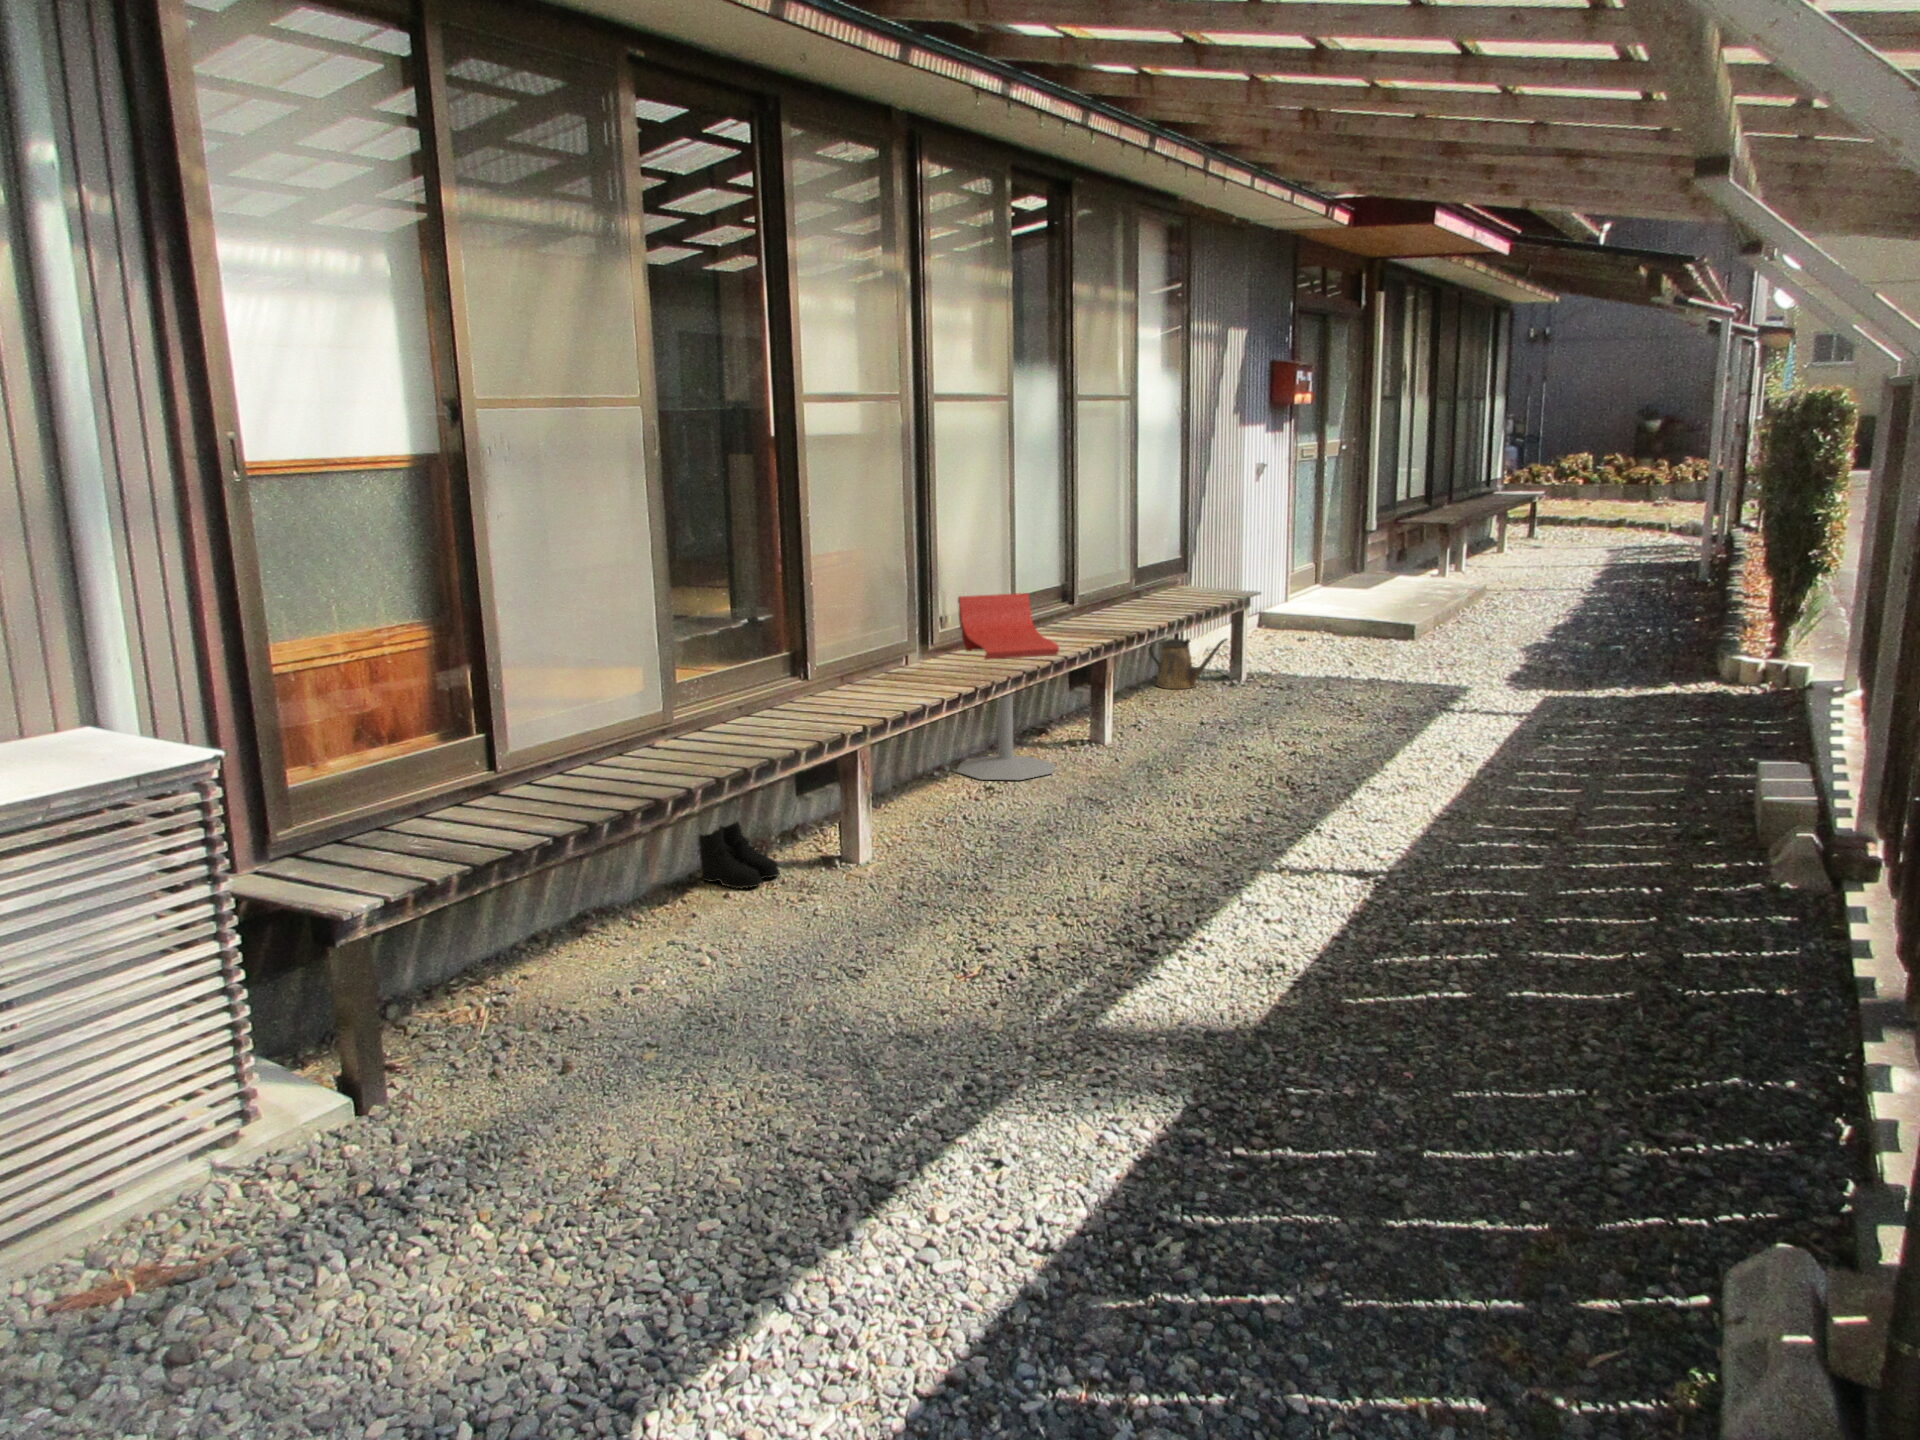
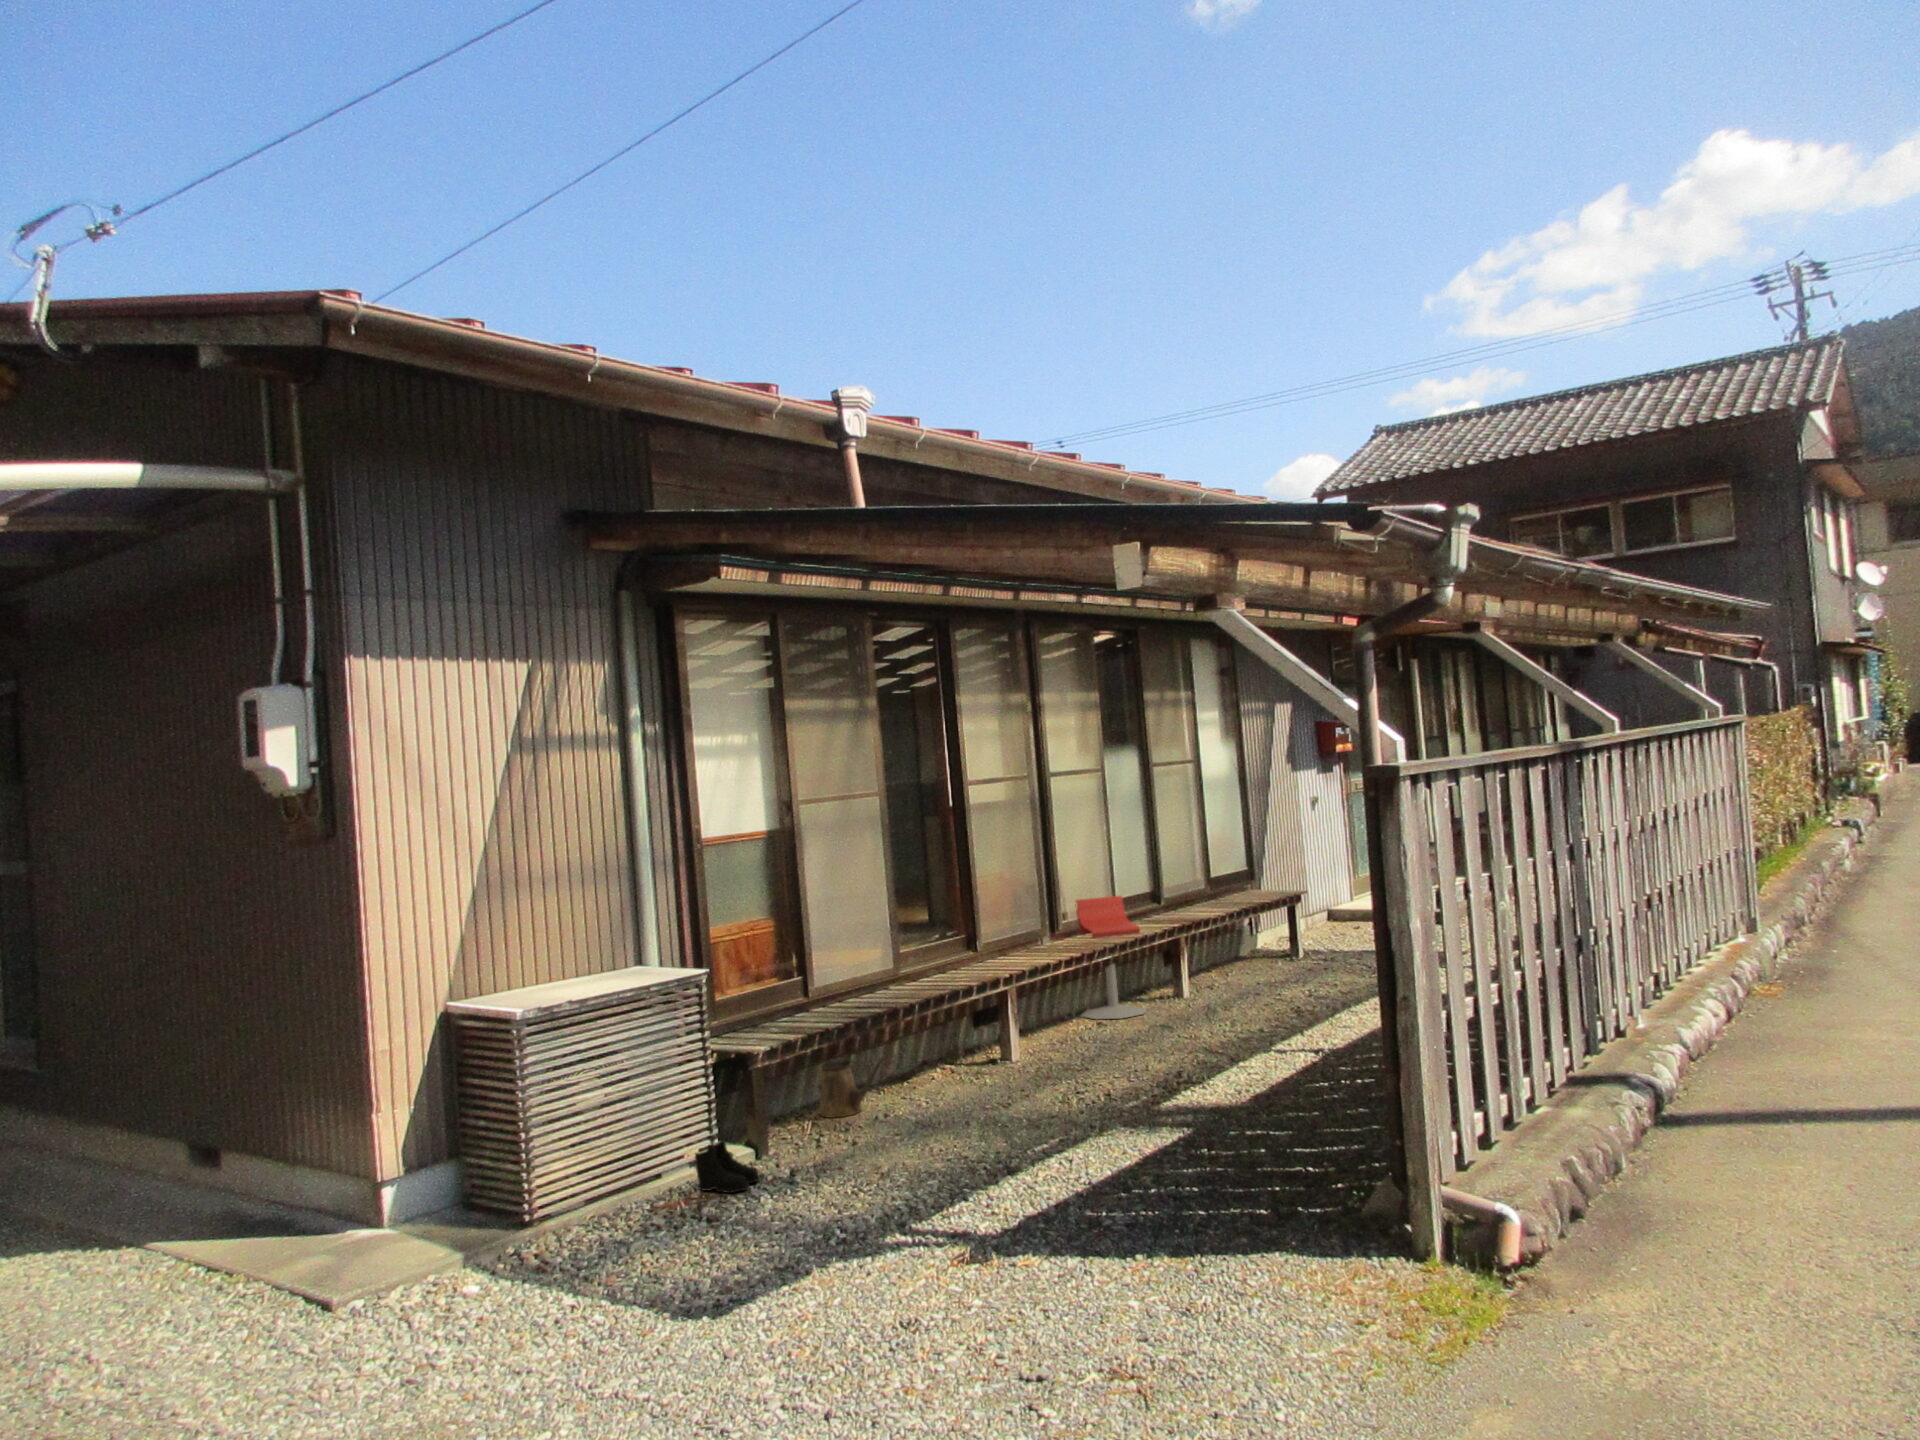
watering can: present [1148,639,1227,689] -> present [818,1056,886,1118]
boots: present [698,822,780,889] -> present [695,1140,760,1193]

